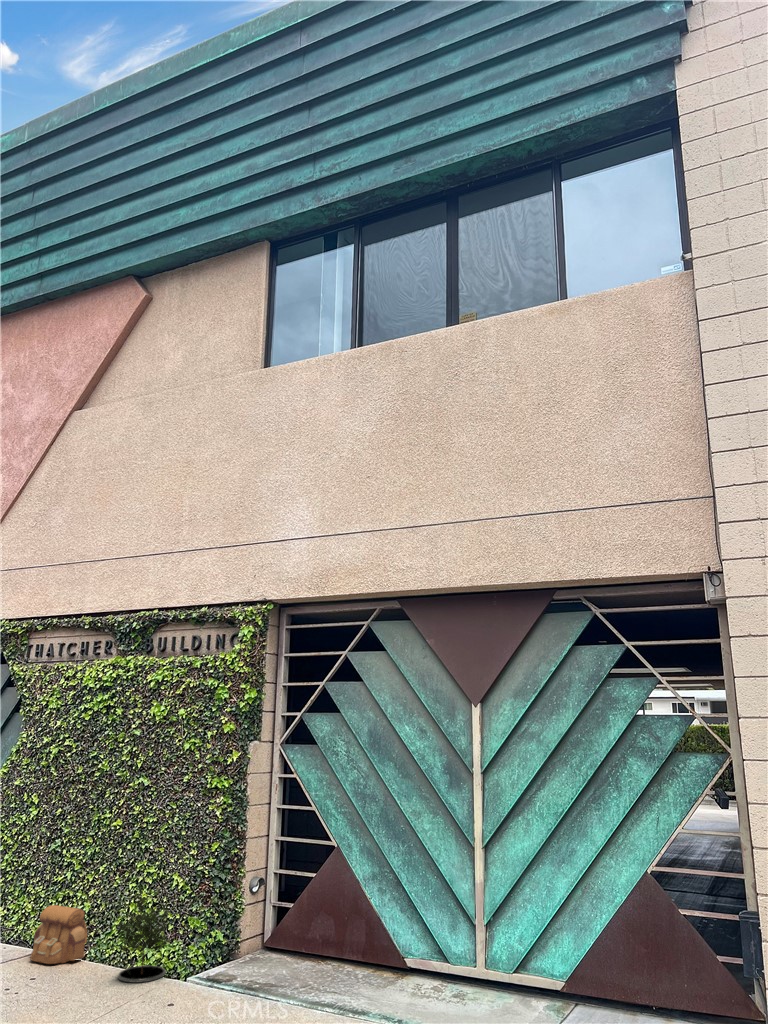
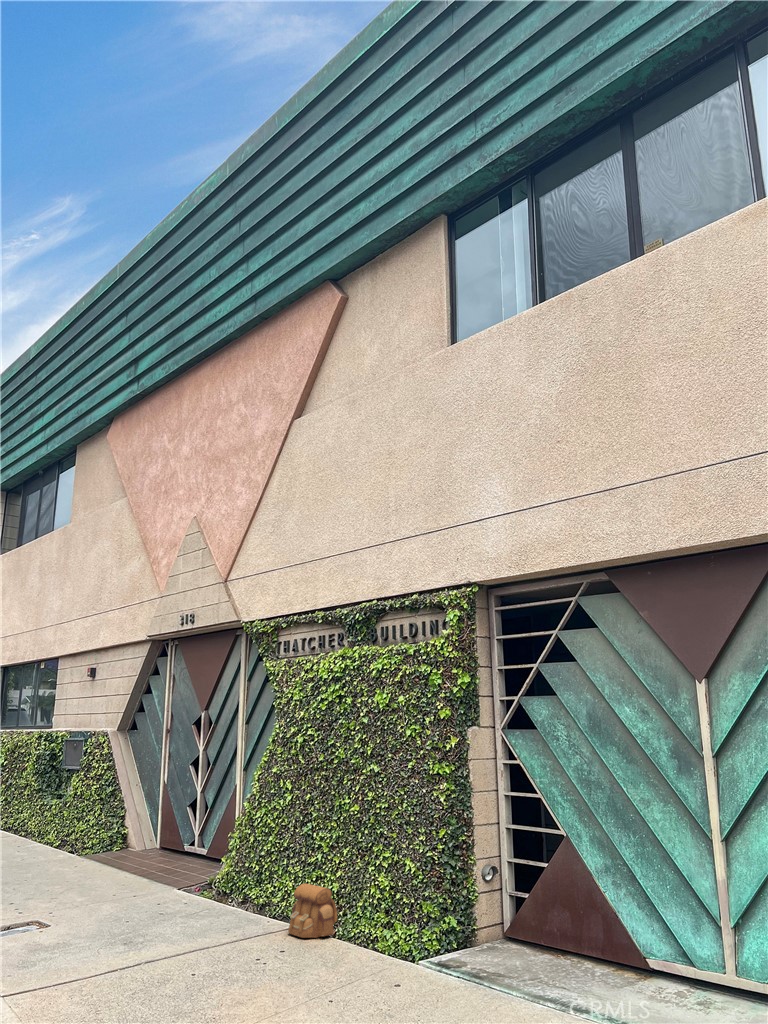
potted tree: present [116,887,170,983] -> none [348,867,406,961]

